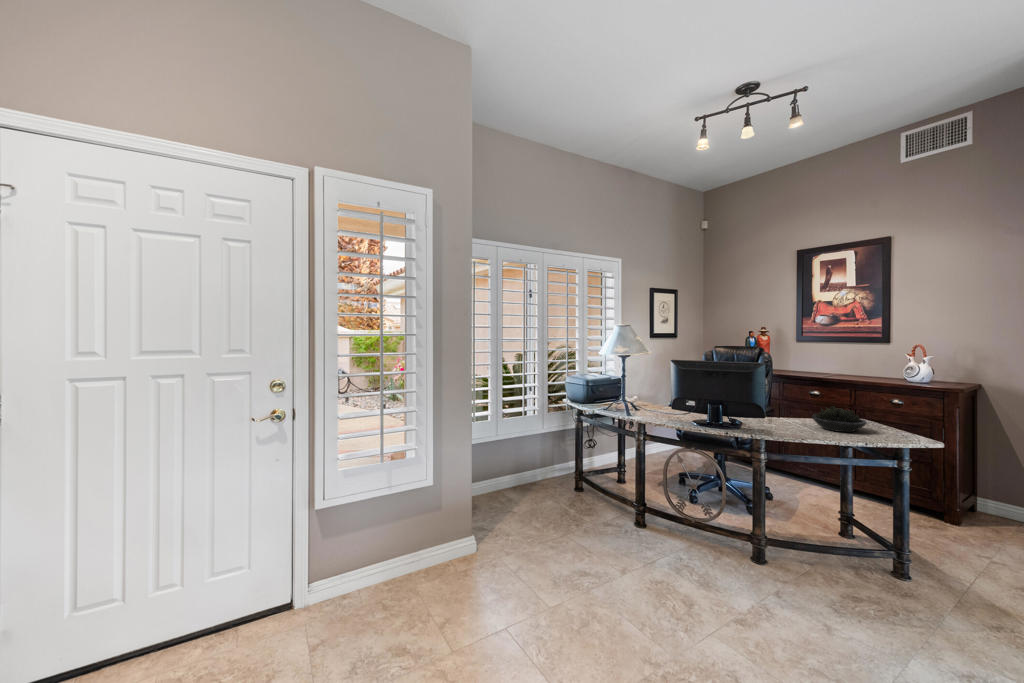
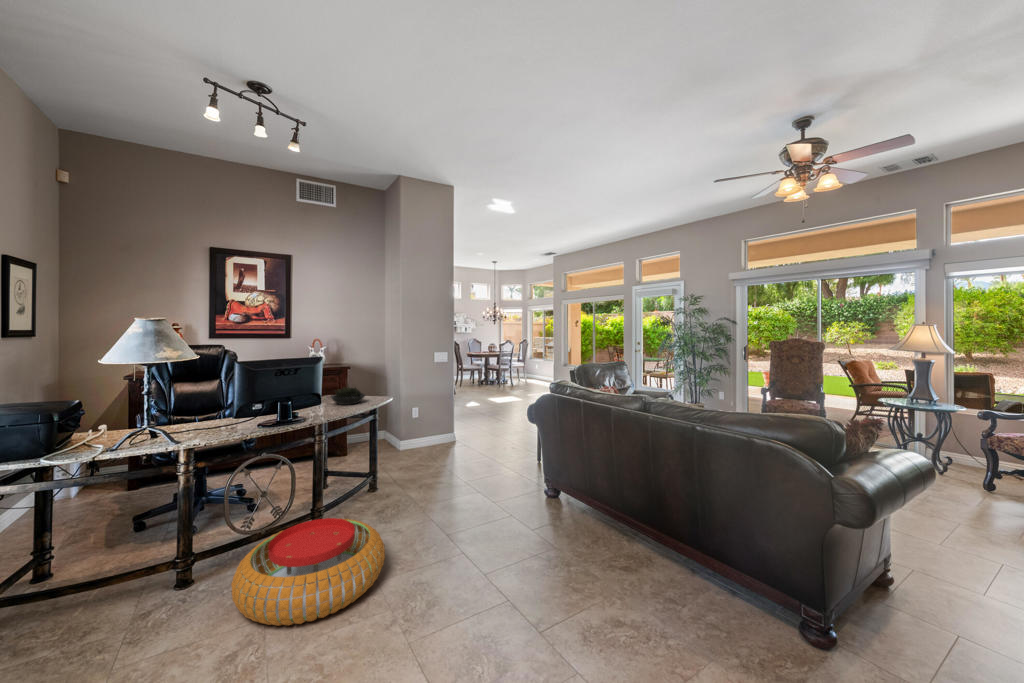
pouf: none [612,520,758,623] -> present [231,518,385,626]

